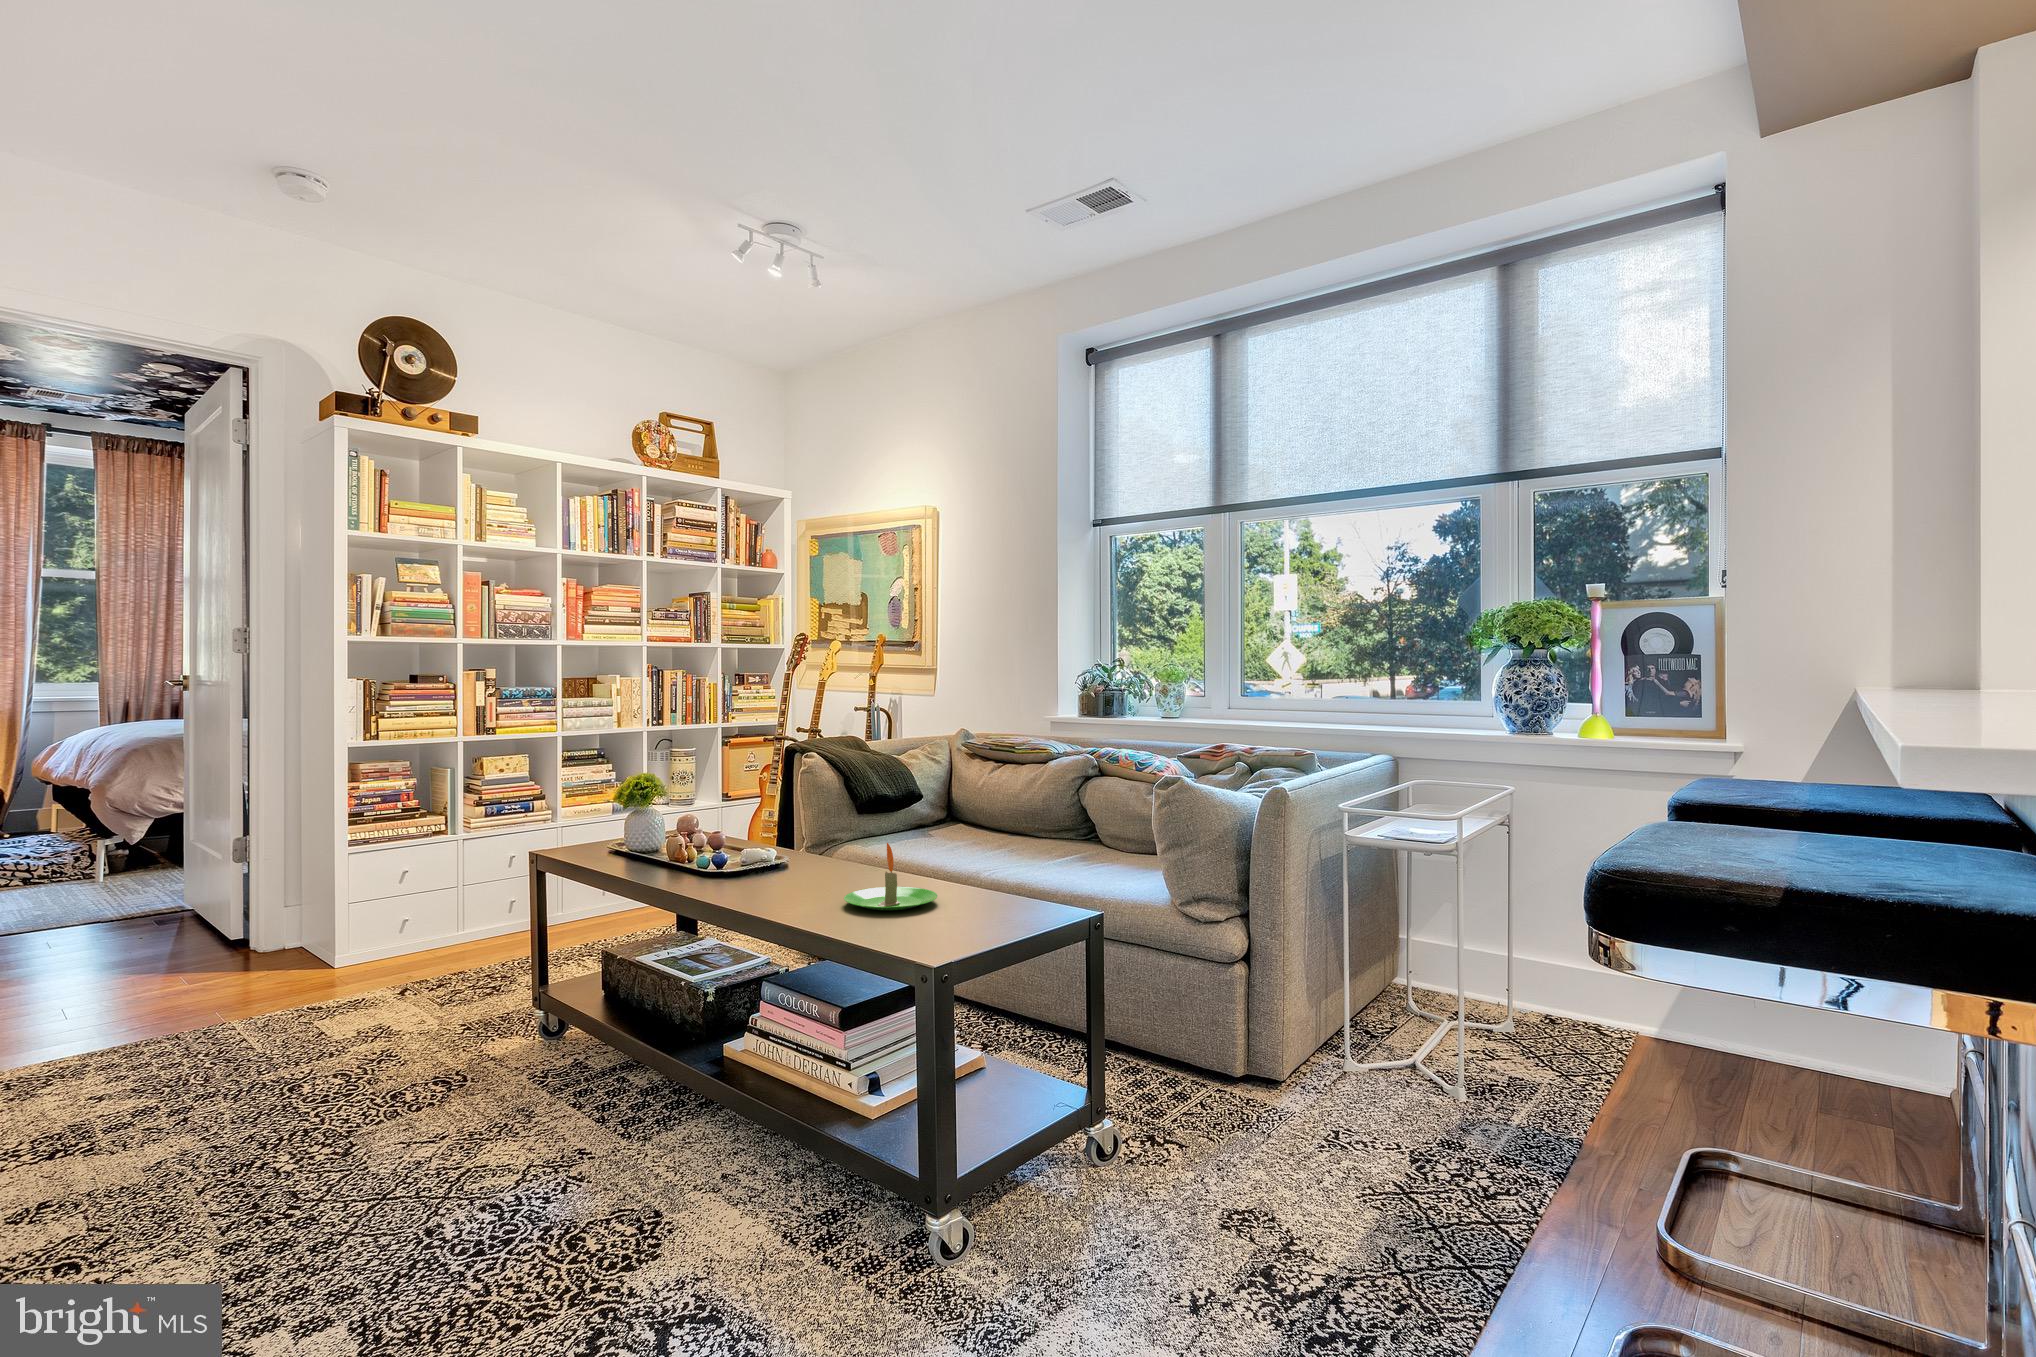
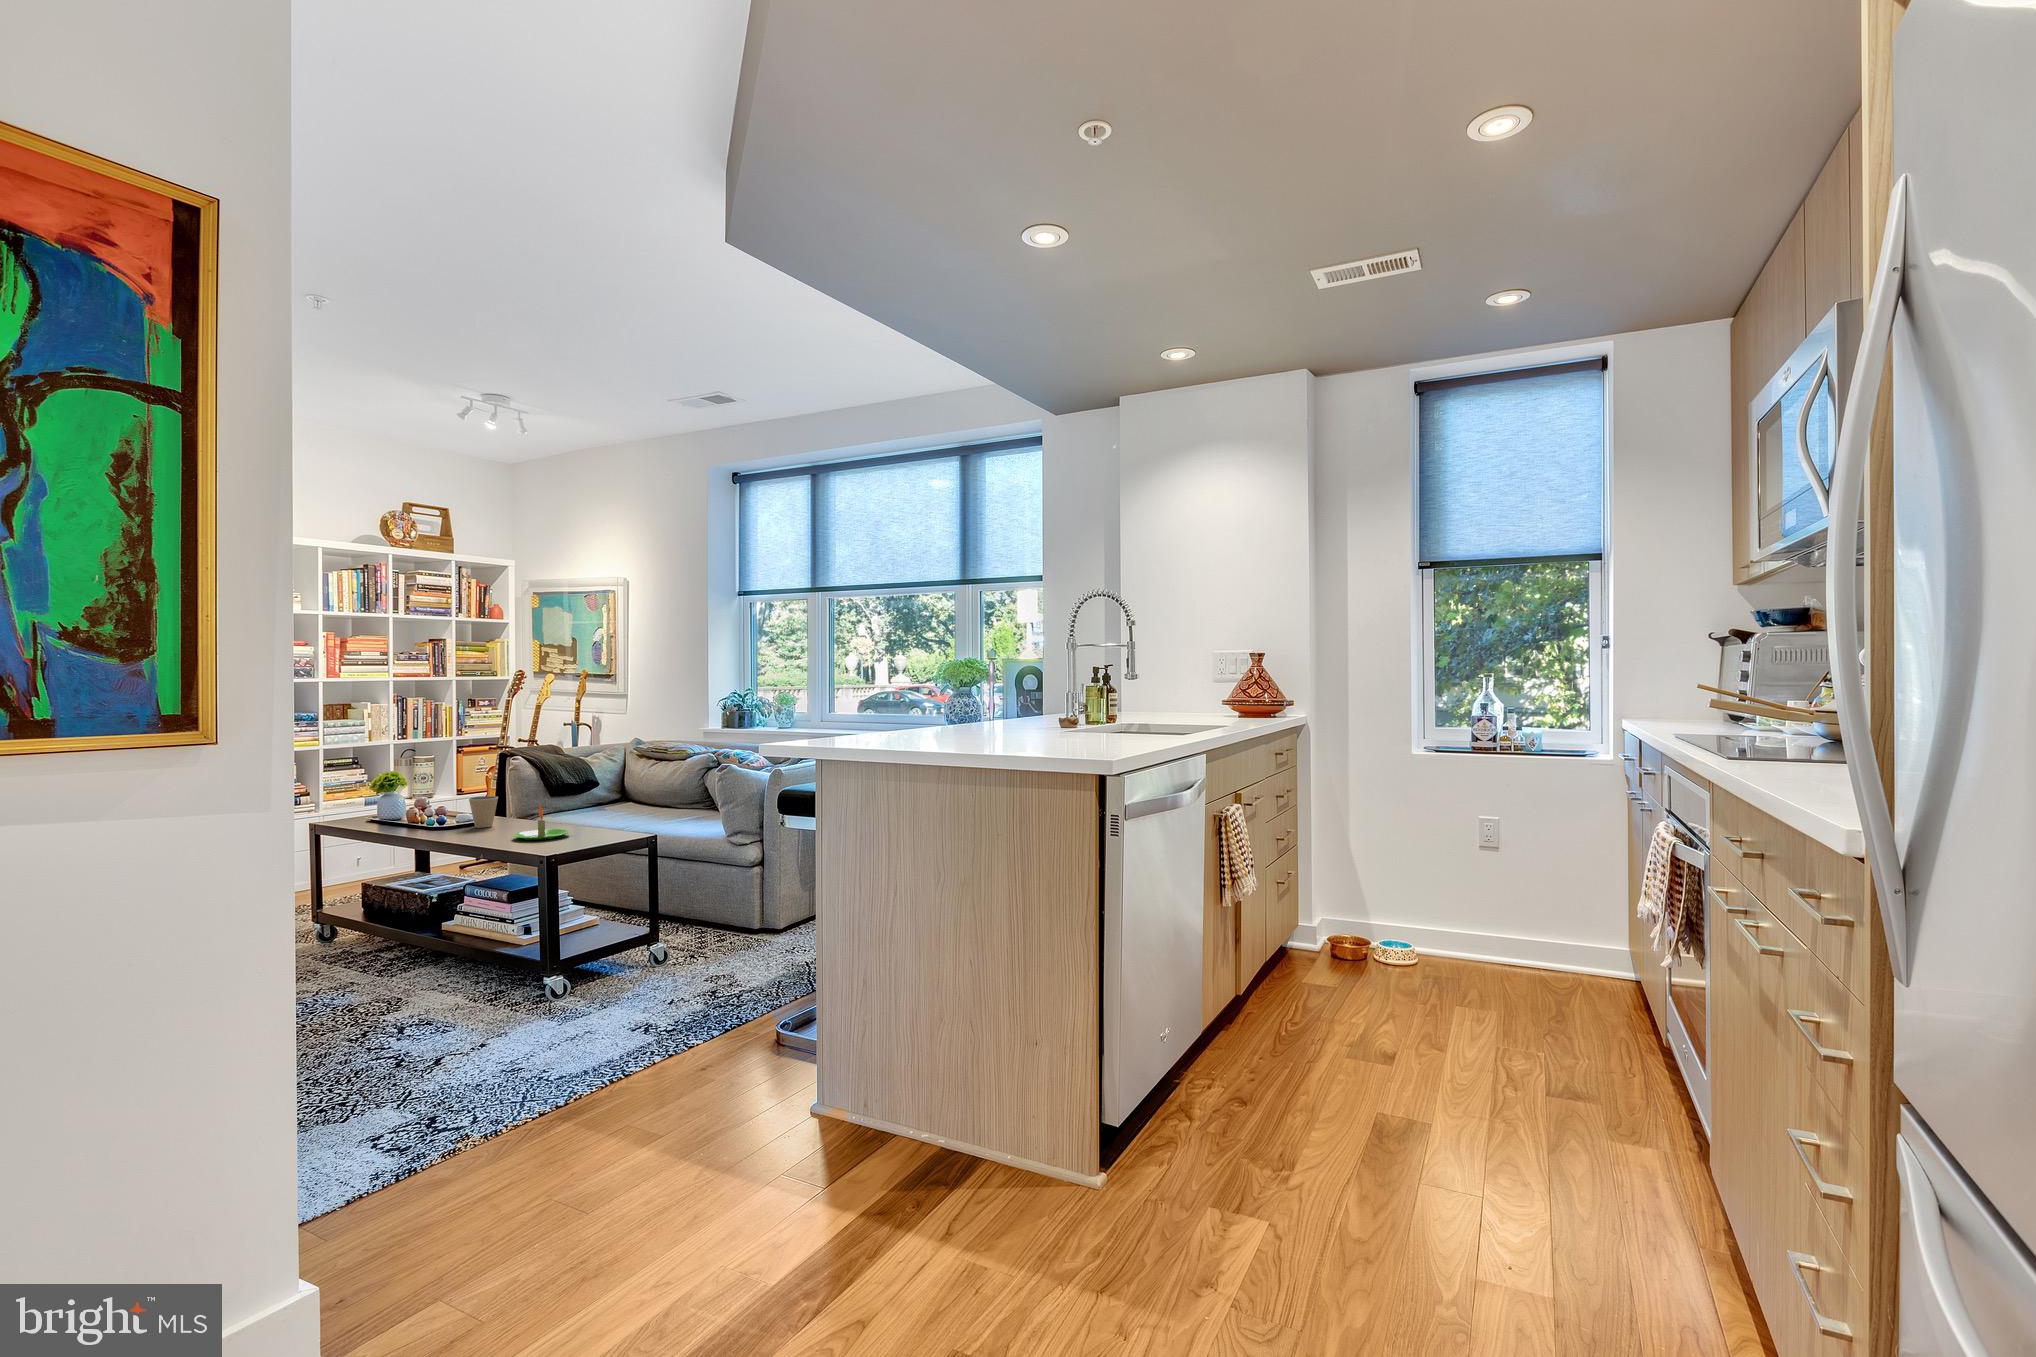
coffee cup: none [762,820,807,874] -> present [469,796,498,828]

